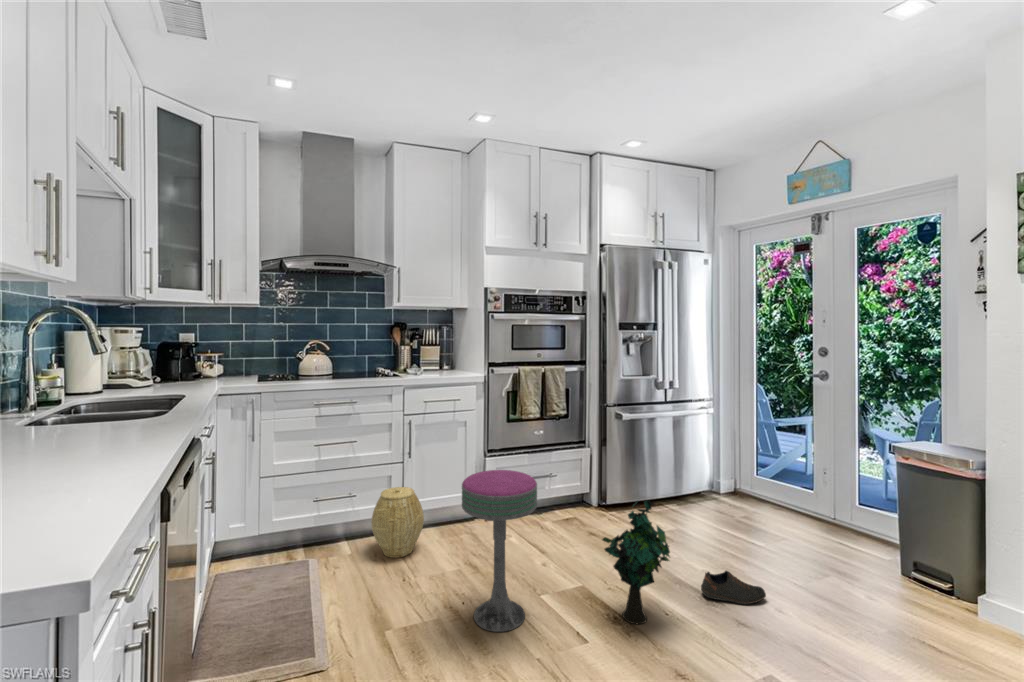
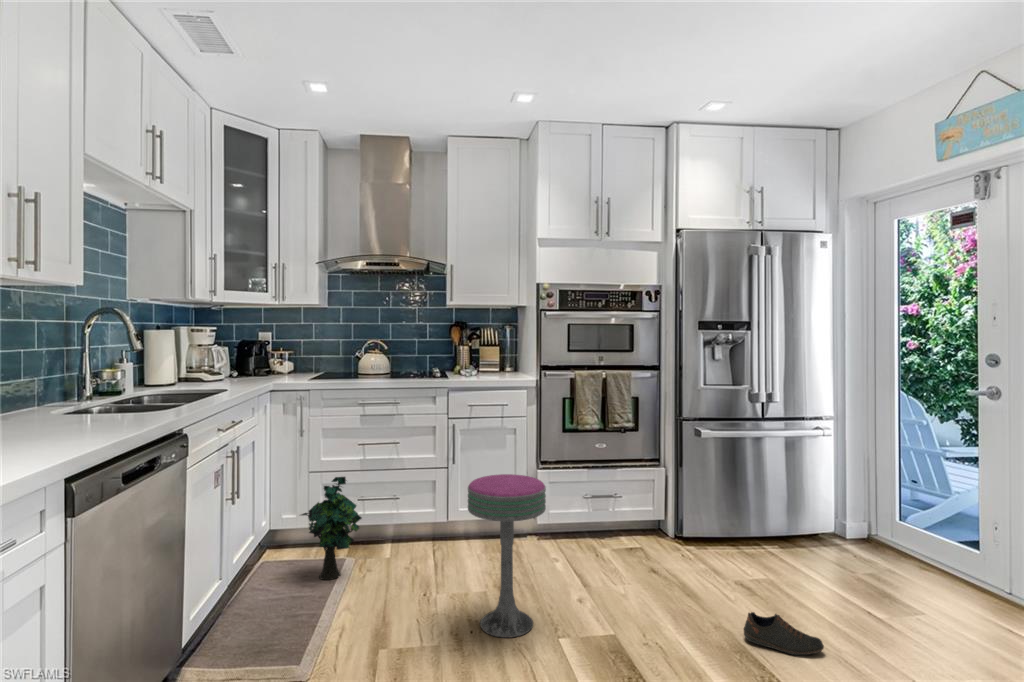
woven basket: present [371,487,424,558] -> none [409,492,462,562]
decorative plant: present [602,500,670,624] -> present [301,477,362,580]

